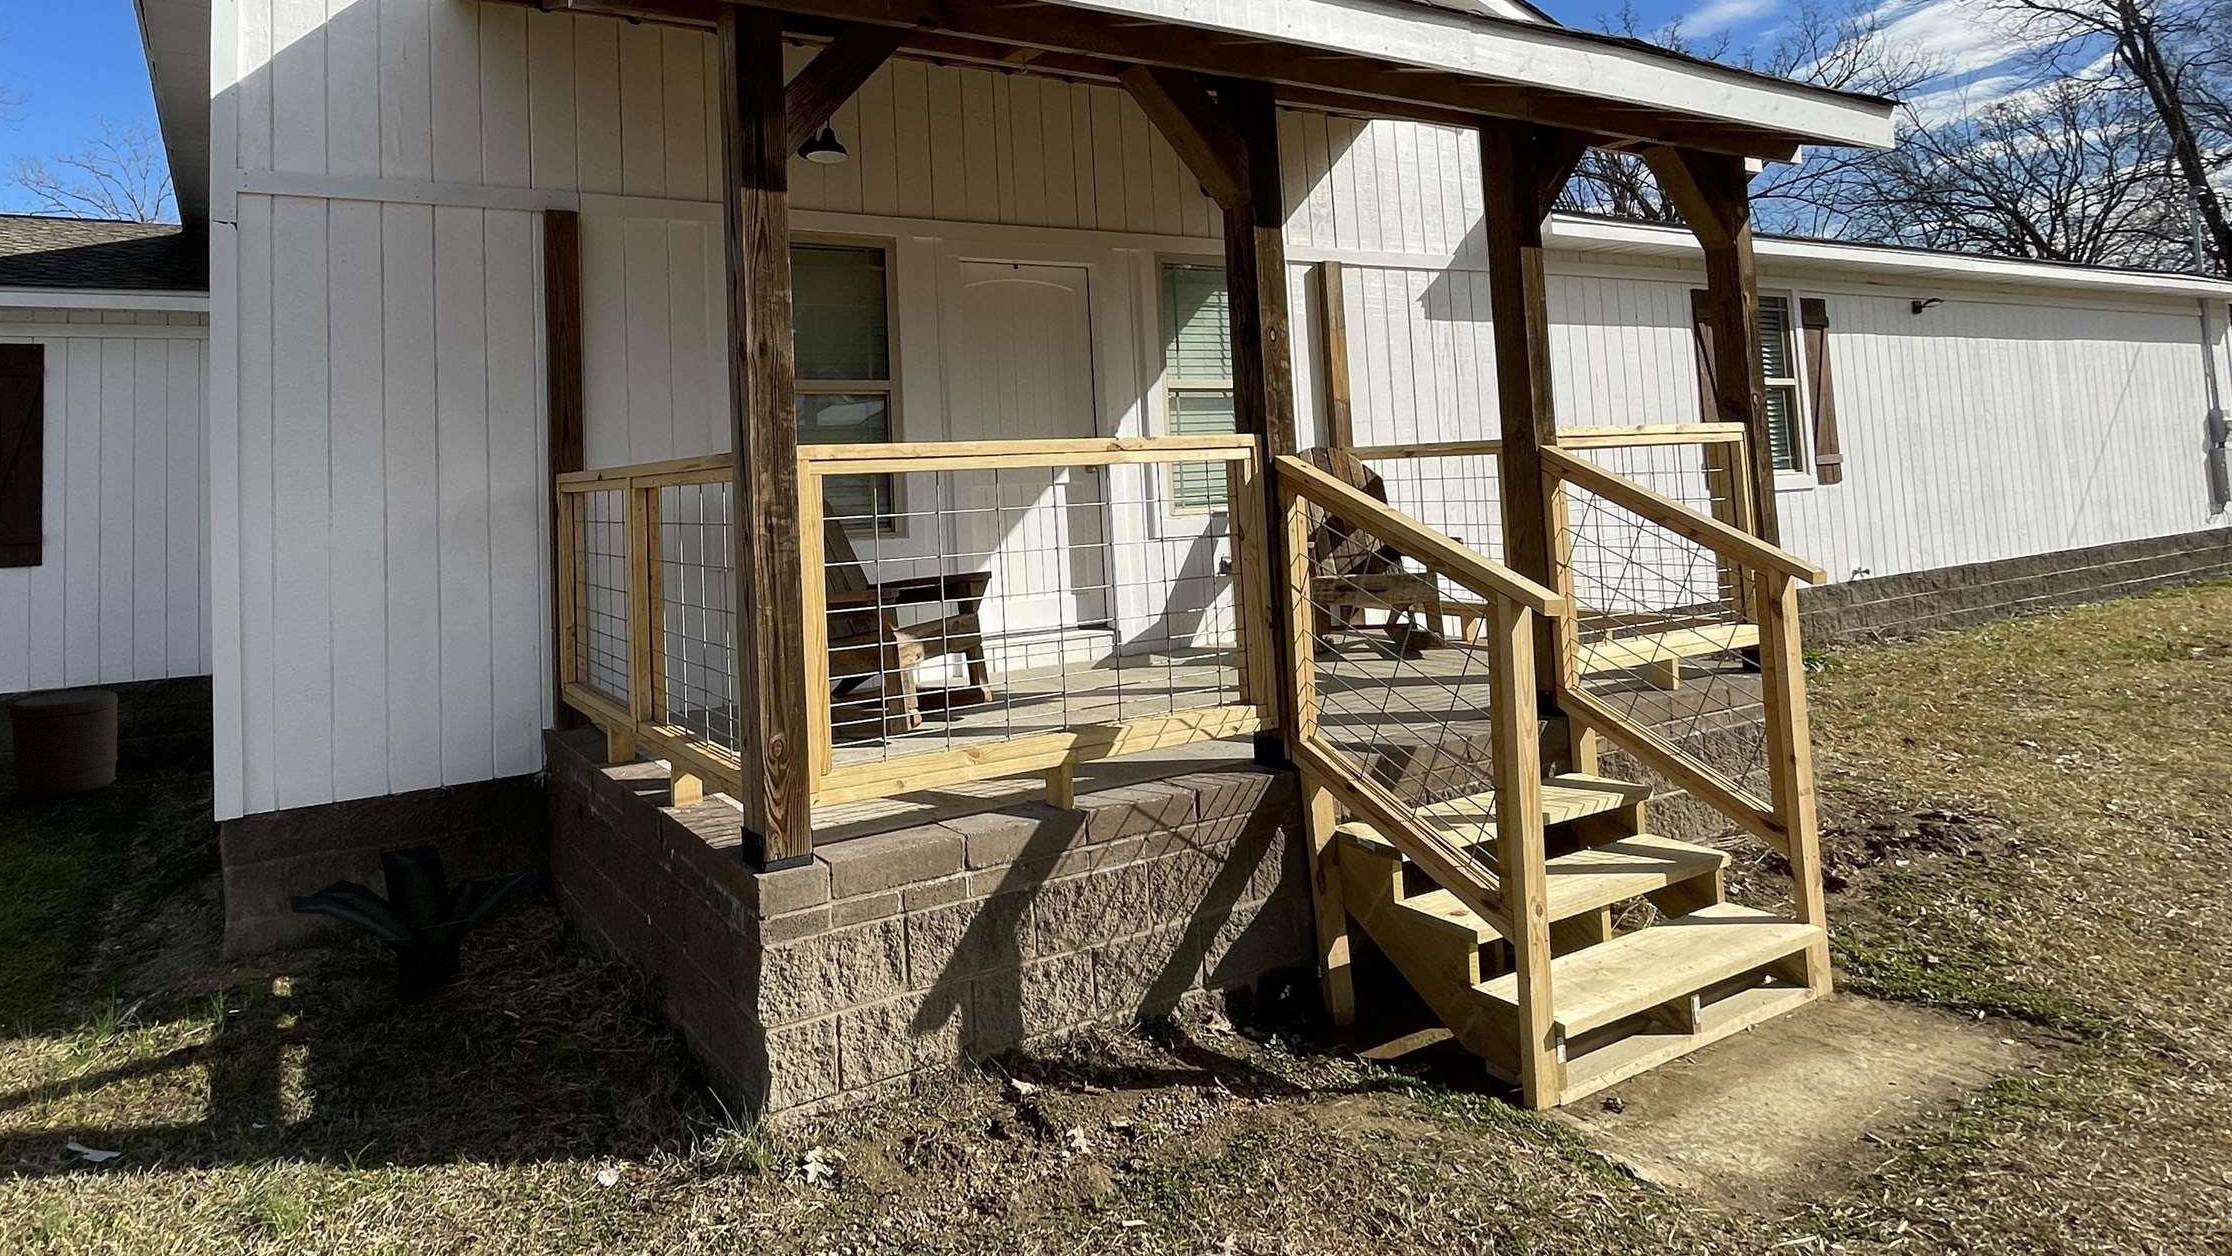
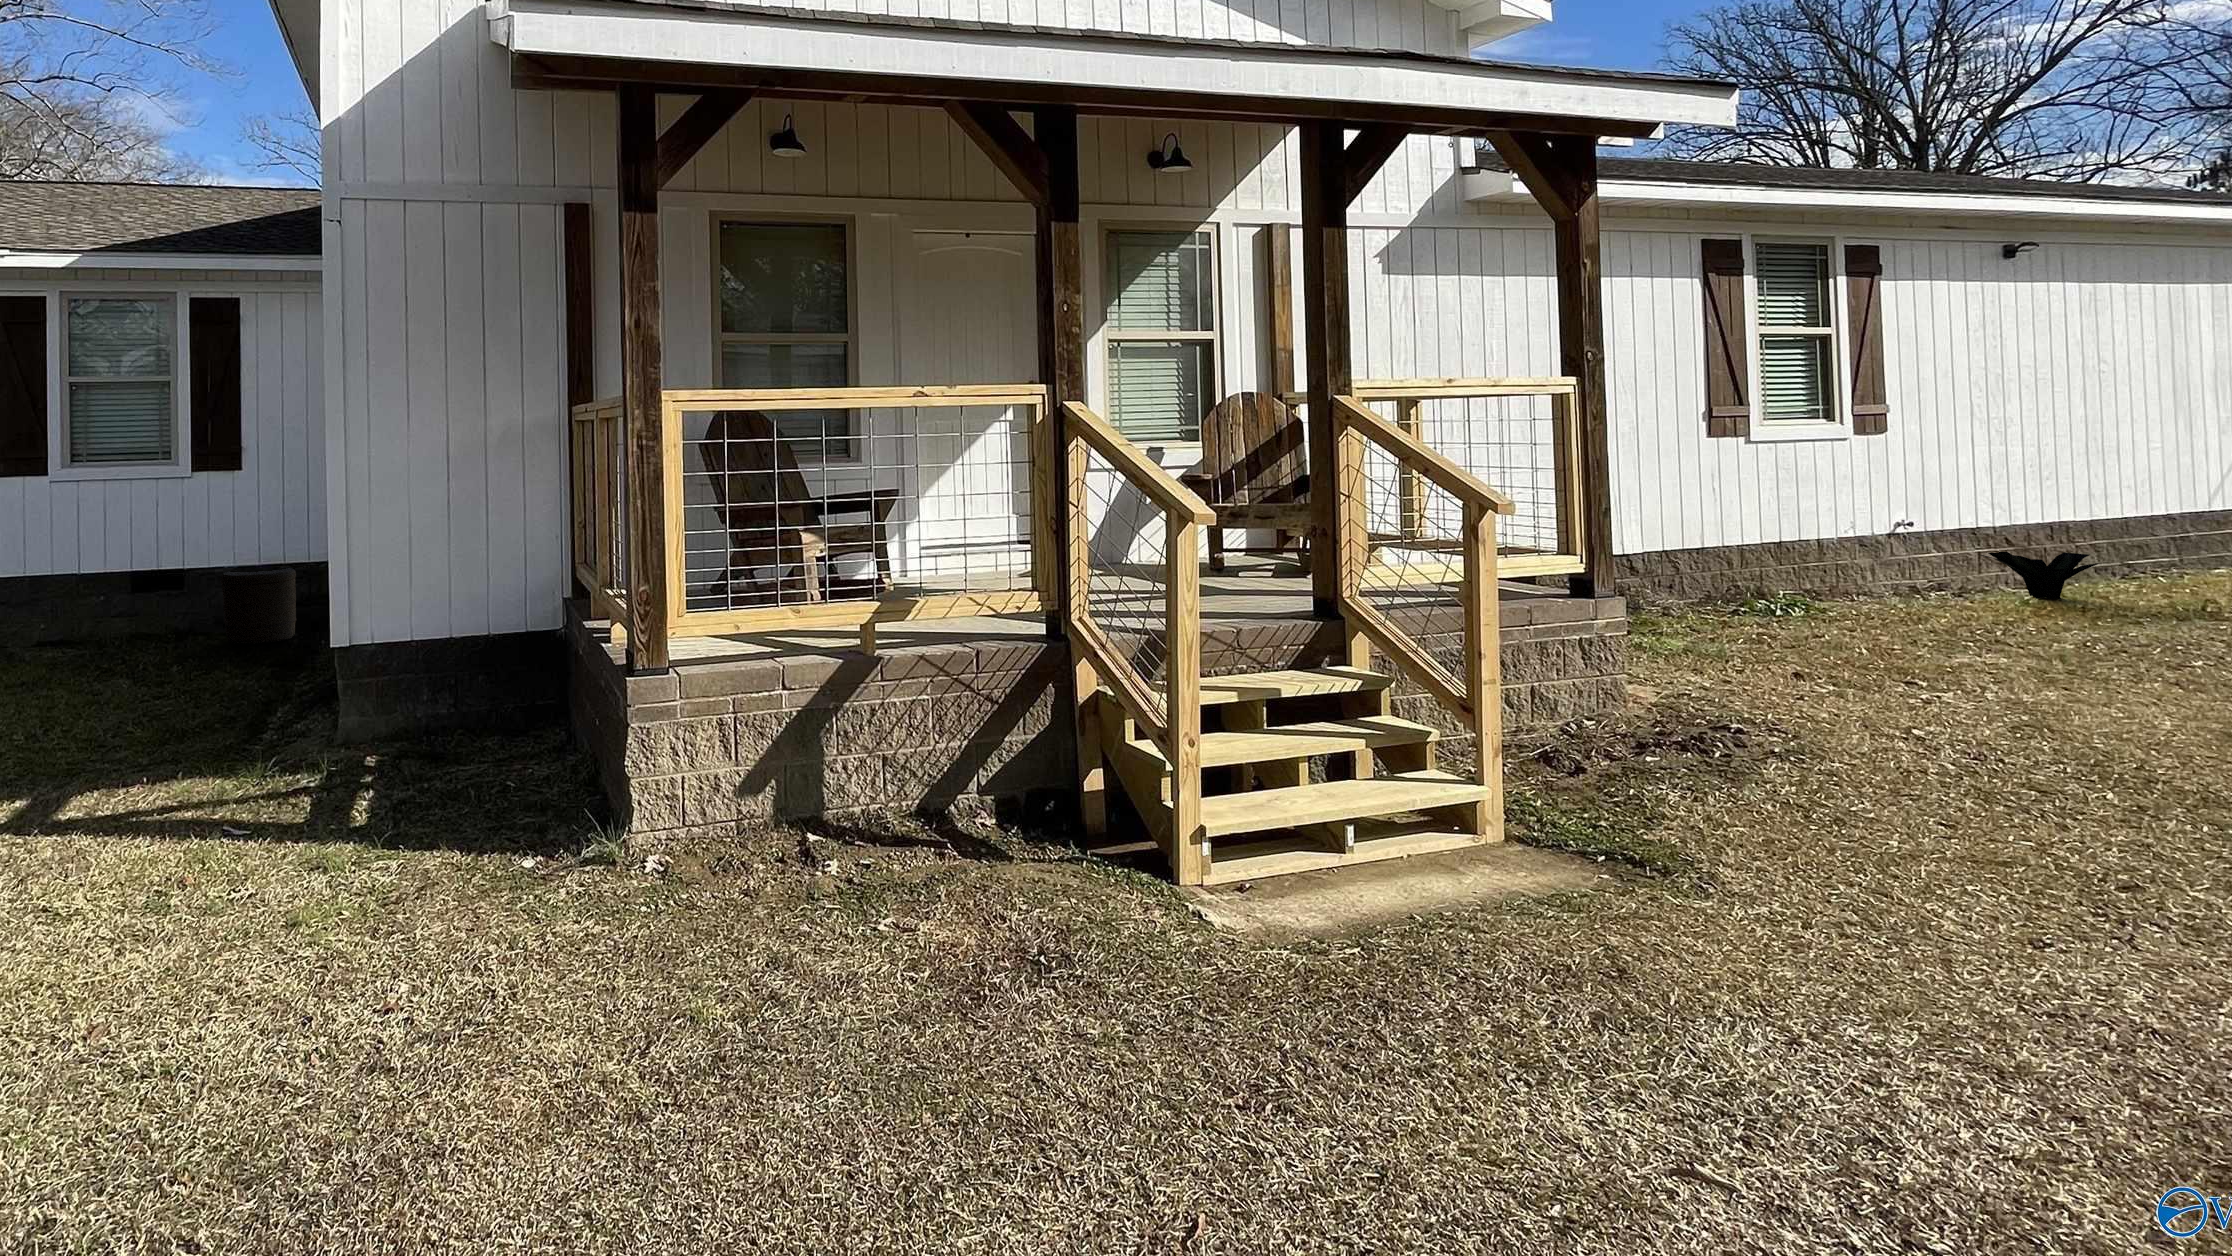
potted plant: present [290,844,541,990] -> present [1981,552,2099,599]

